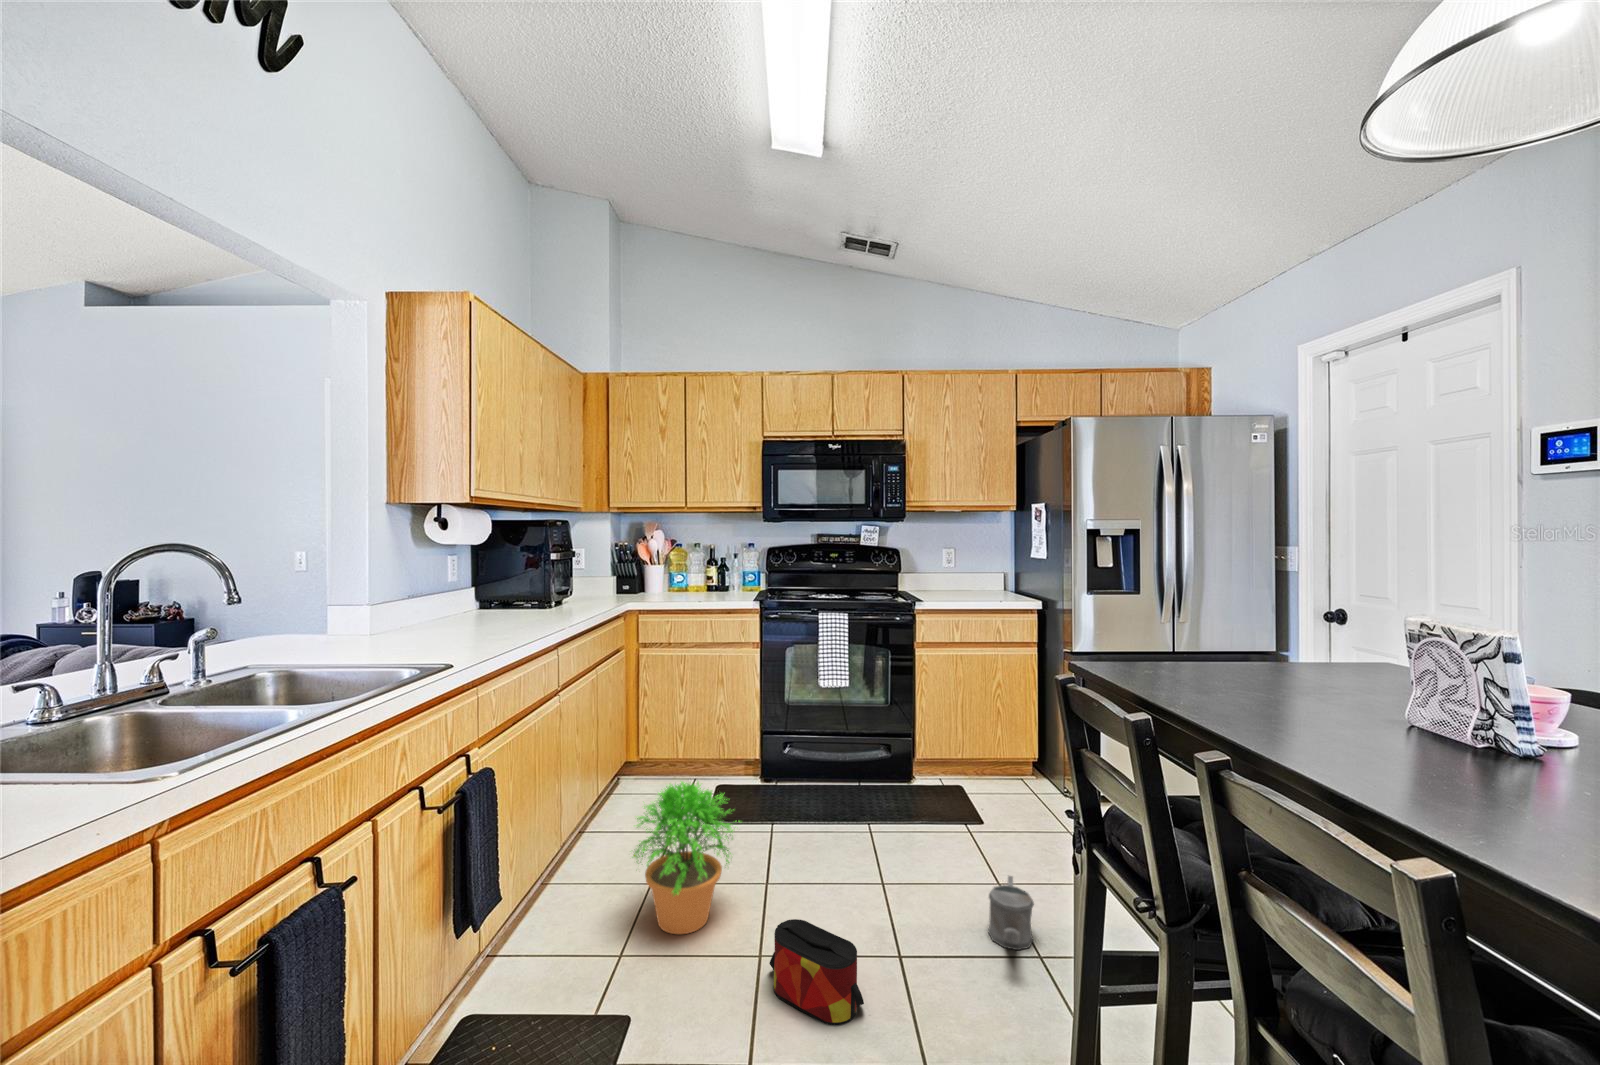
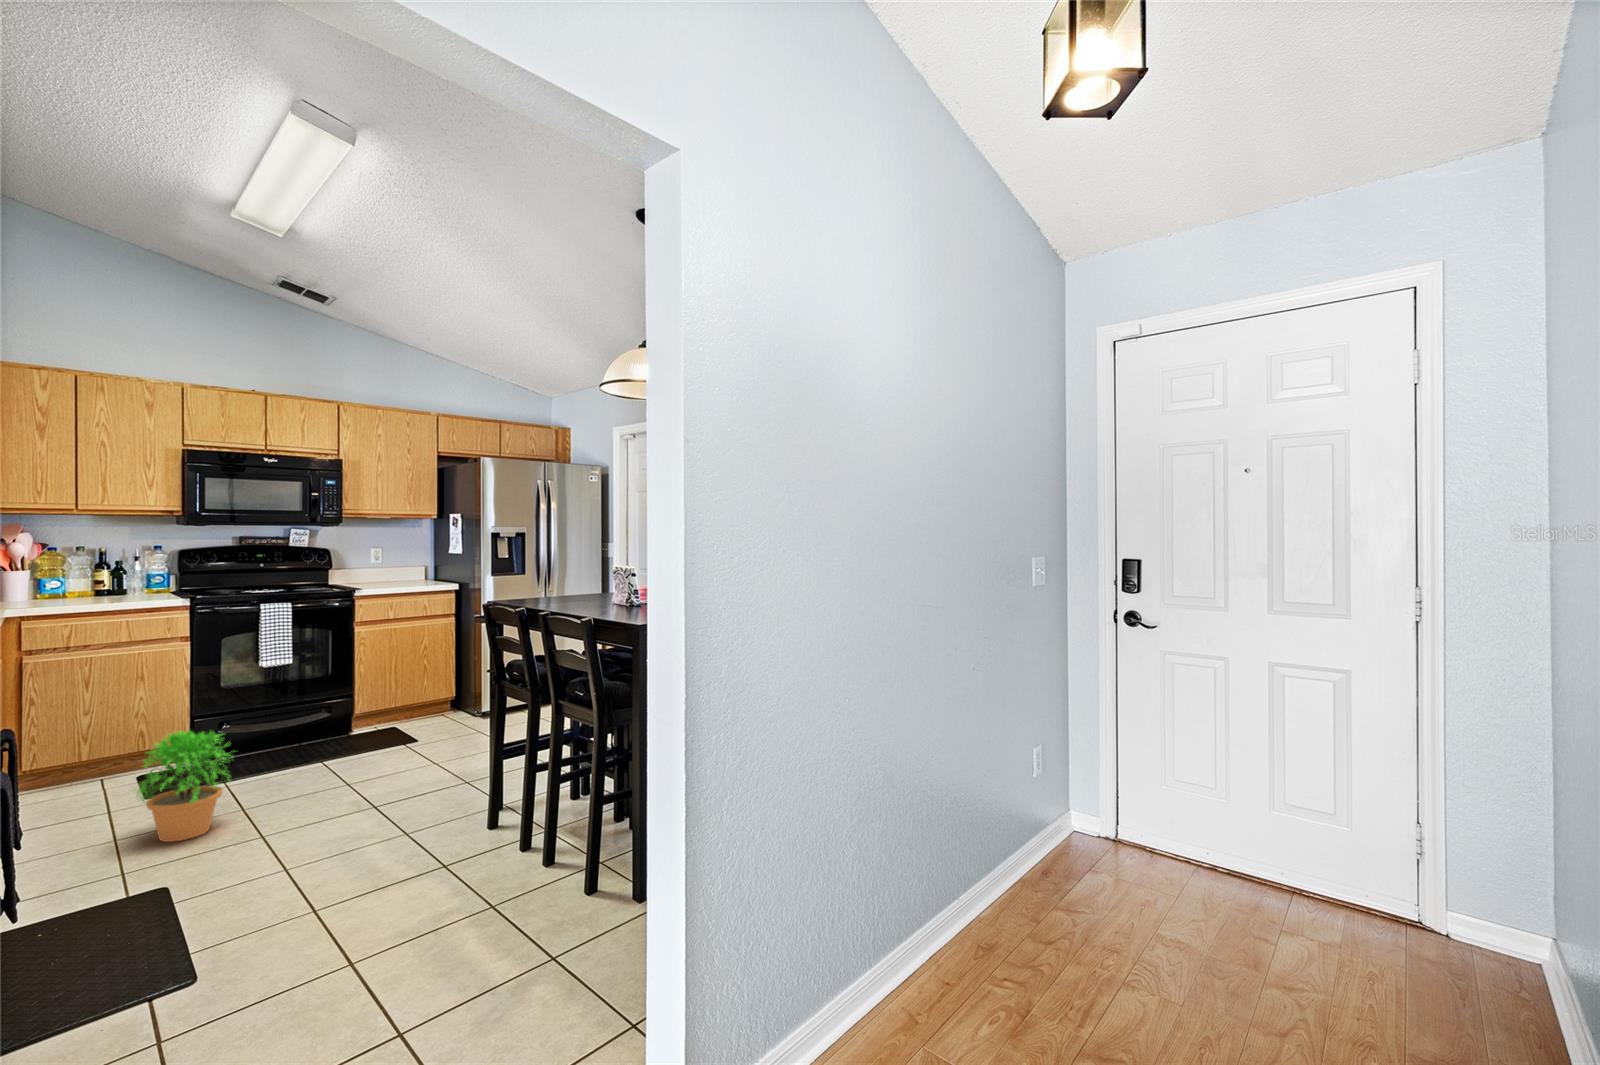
watering can: present [988,876,1034,950] -> none [433,747,462,782]
bag: present [769,919,864,1025] -> none [284,786,363,834]

